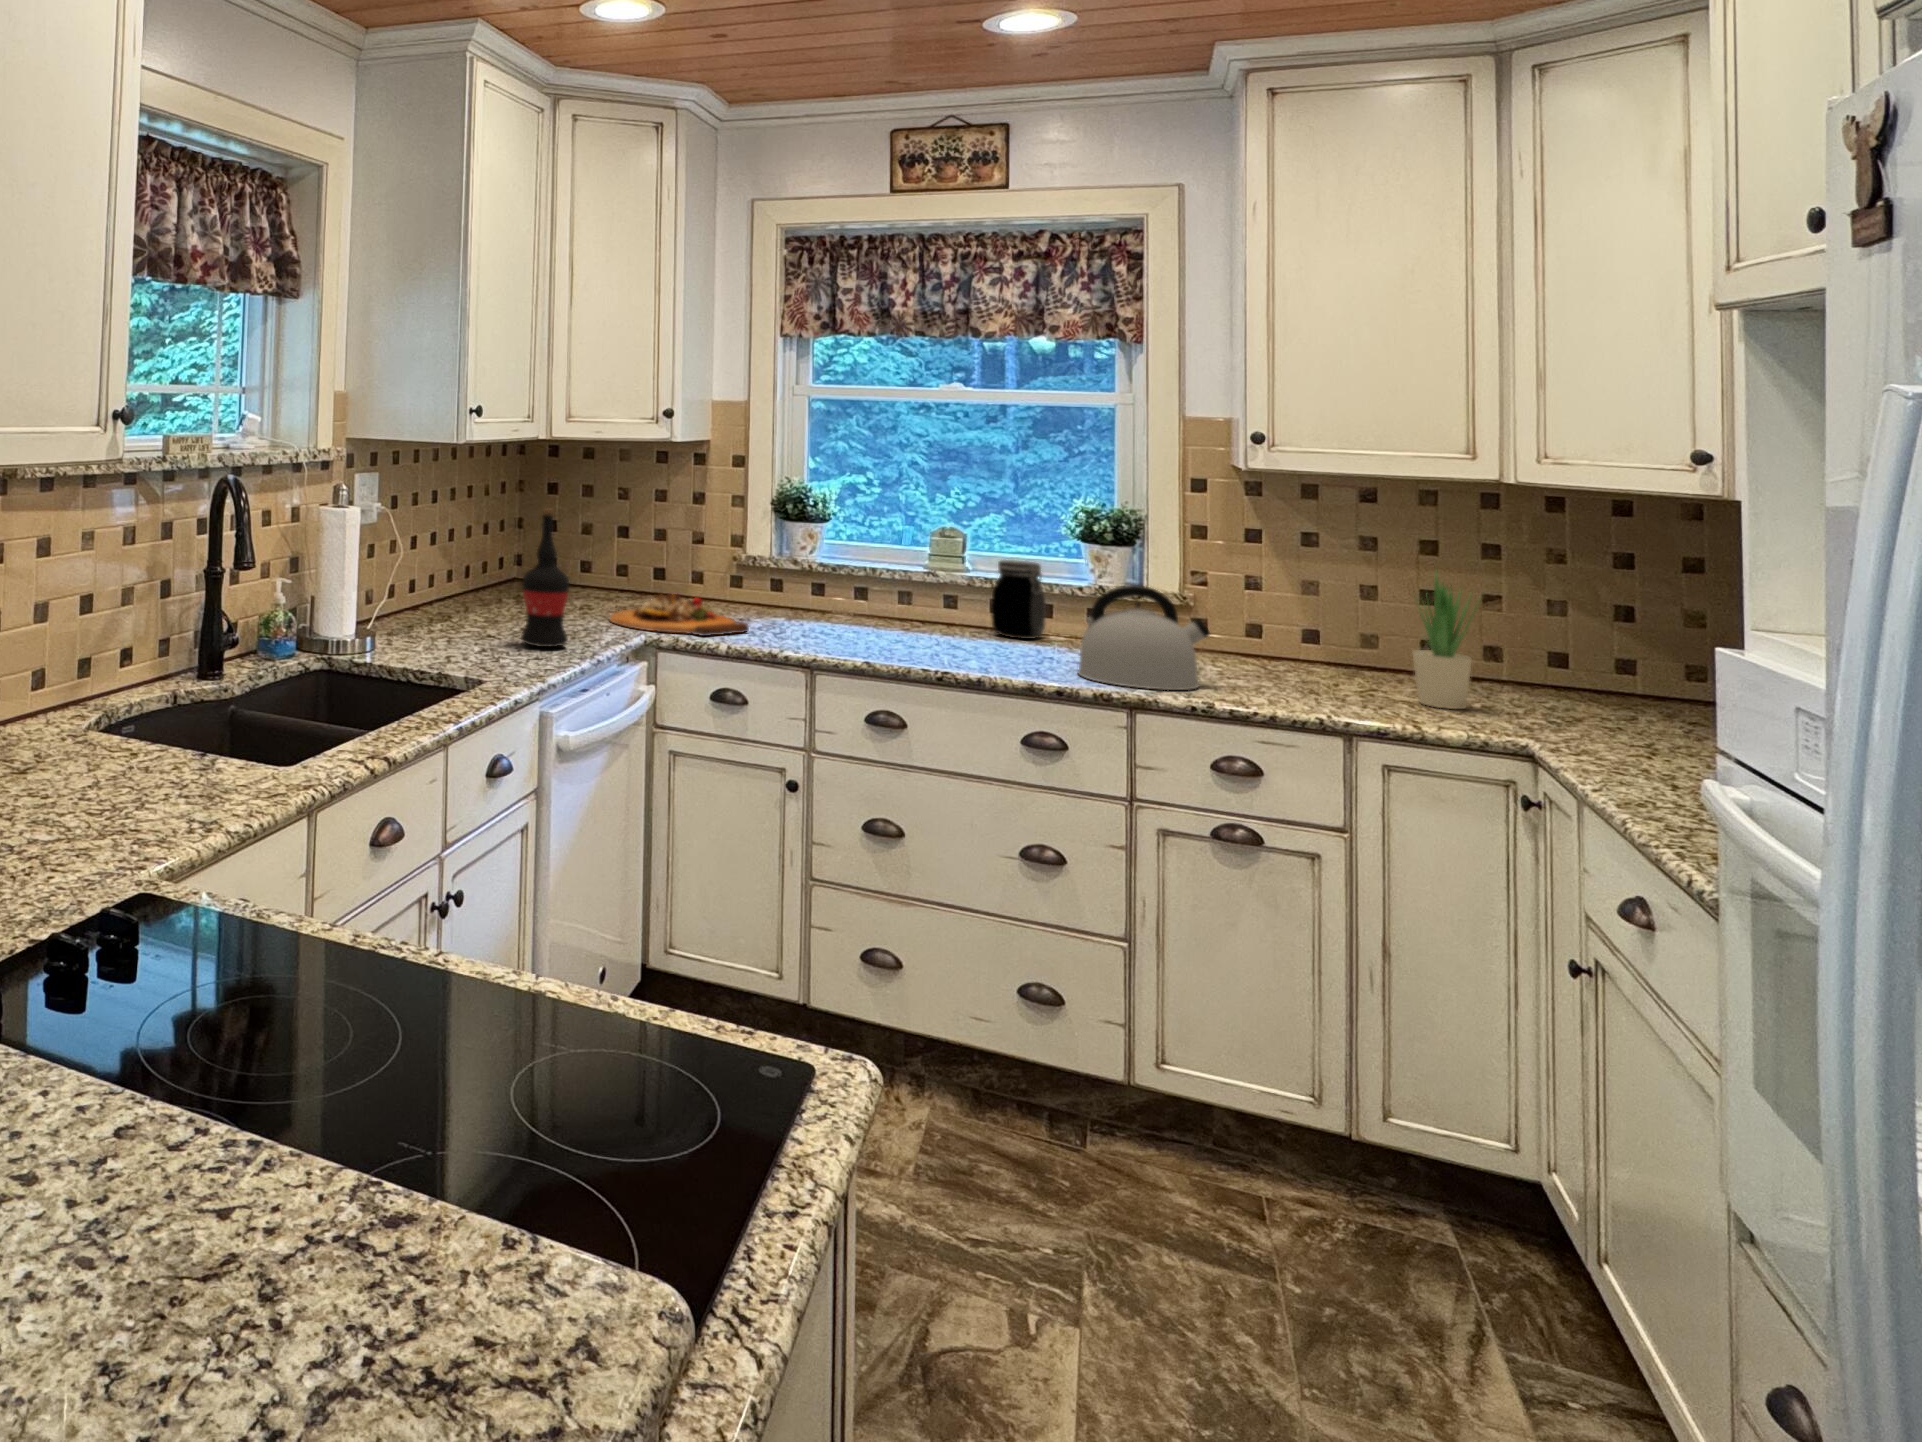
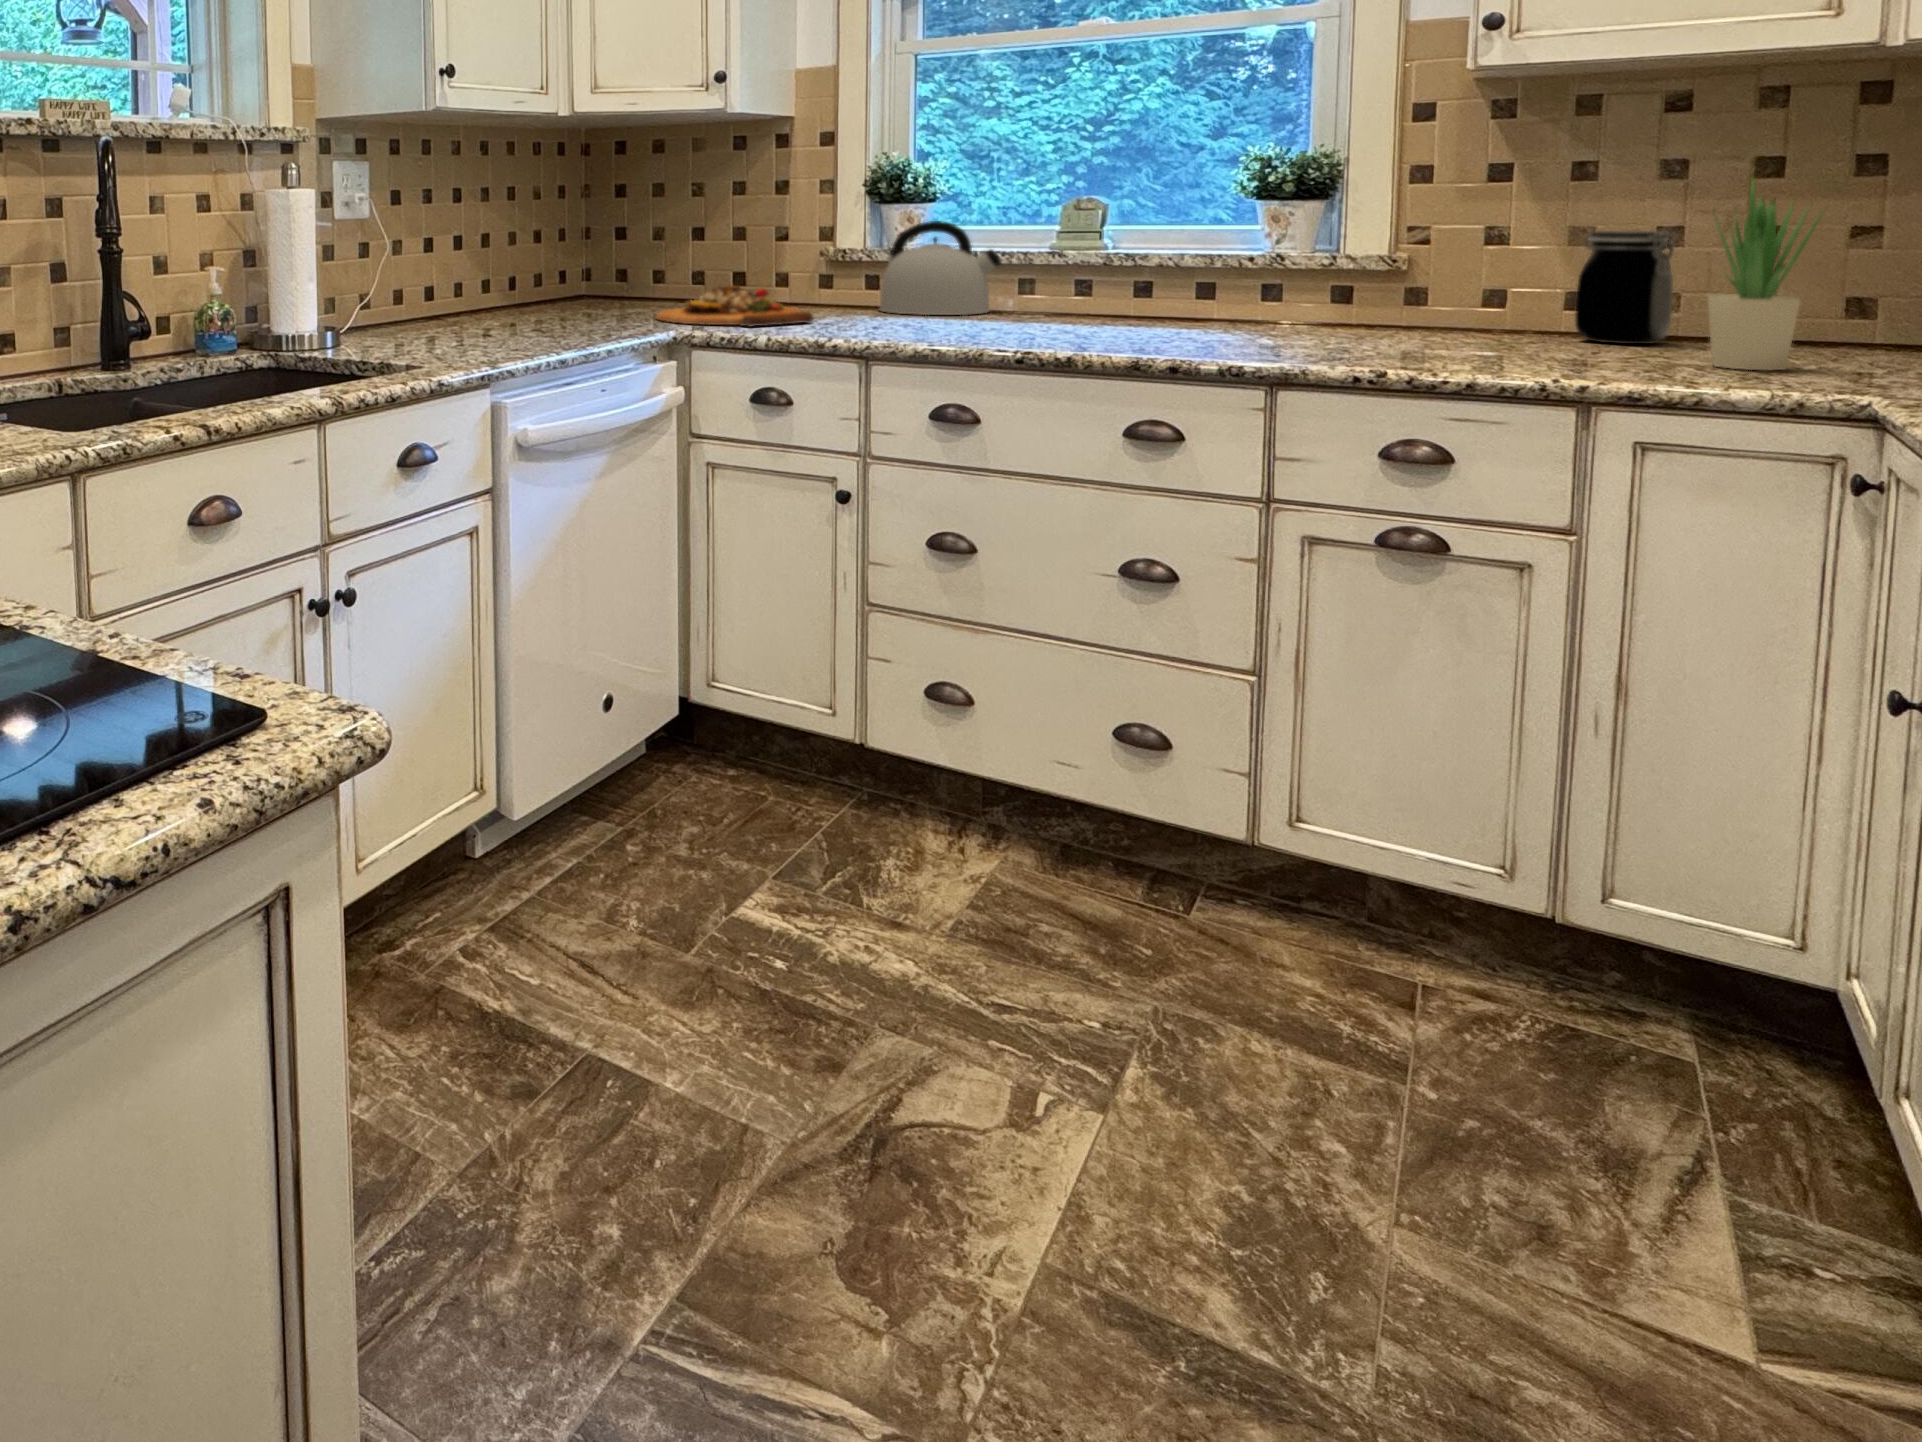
wine bottle: present [521,508,569,647] -> none [515,180,571,339]
jar: present [991,560,1046,639] -> present [1575,231,1674,344]
kettle: present [1078,585,1210,690] -> present [880,221,1002,315]

